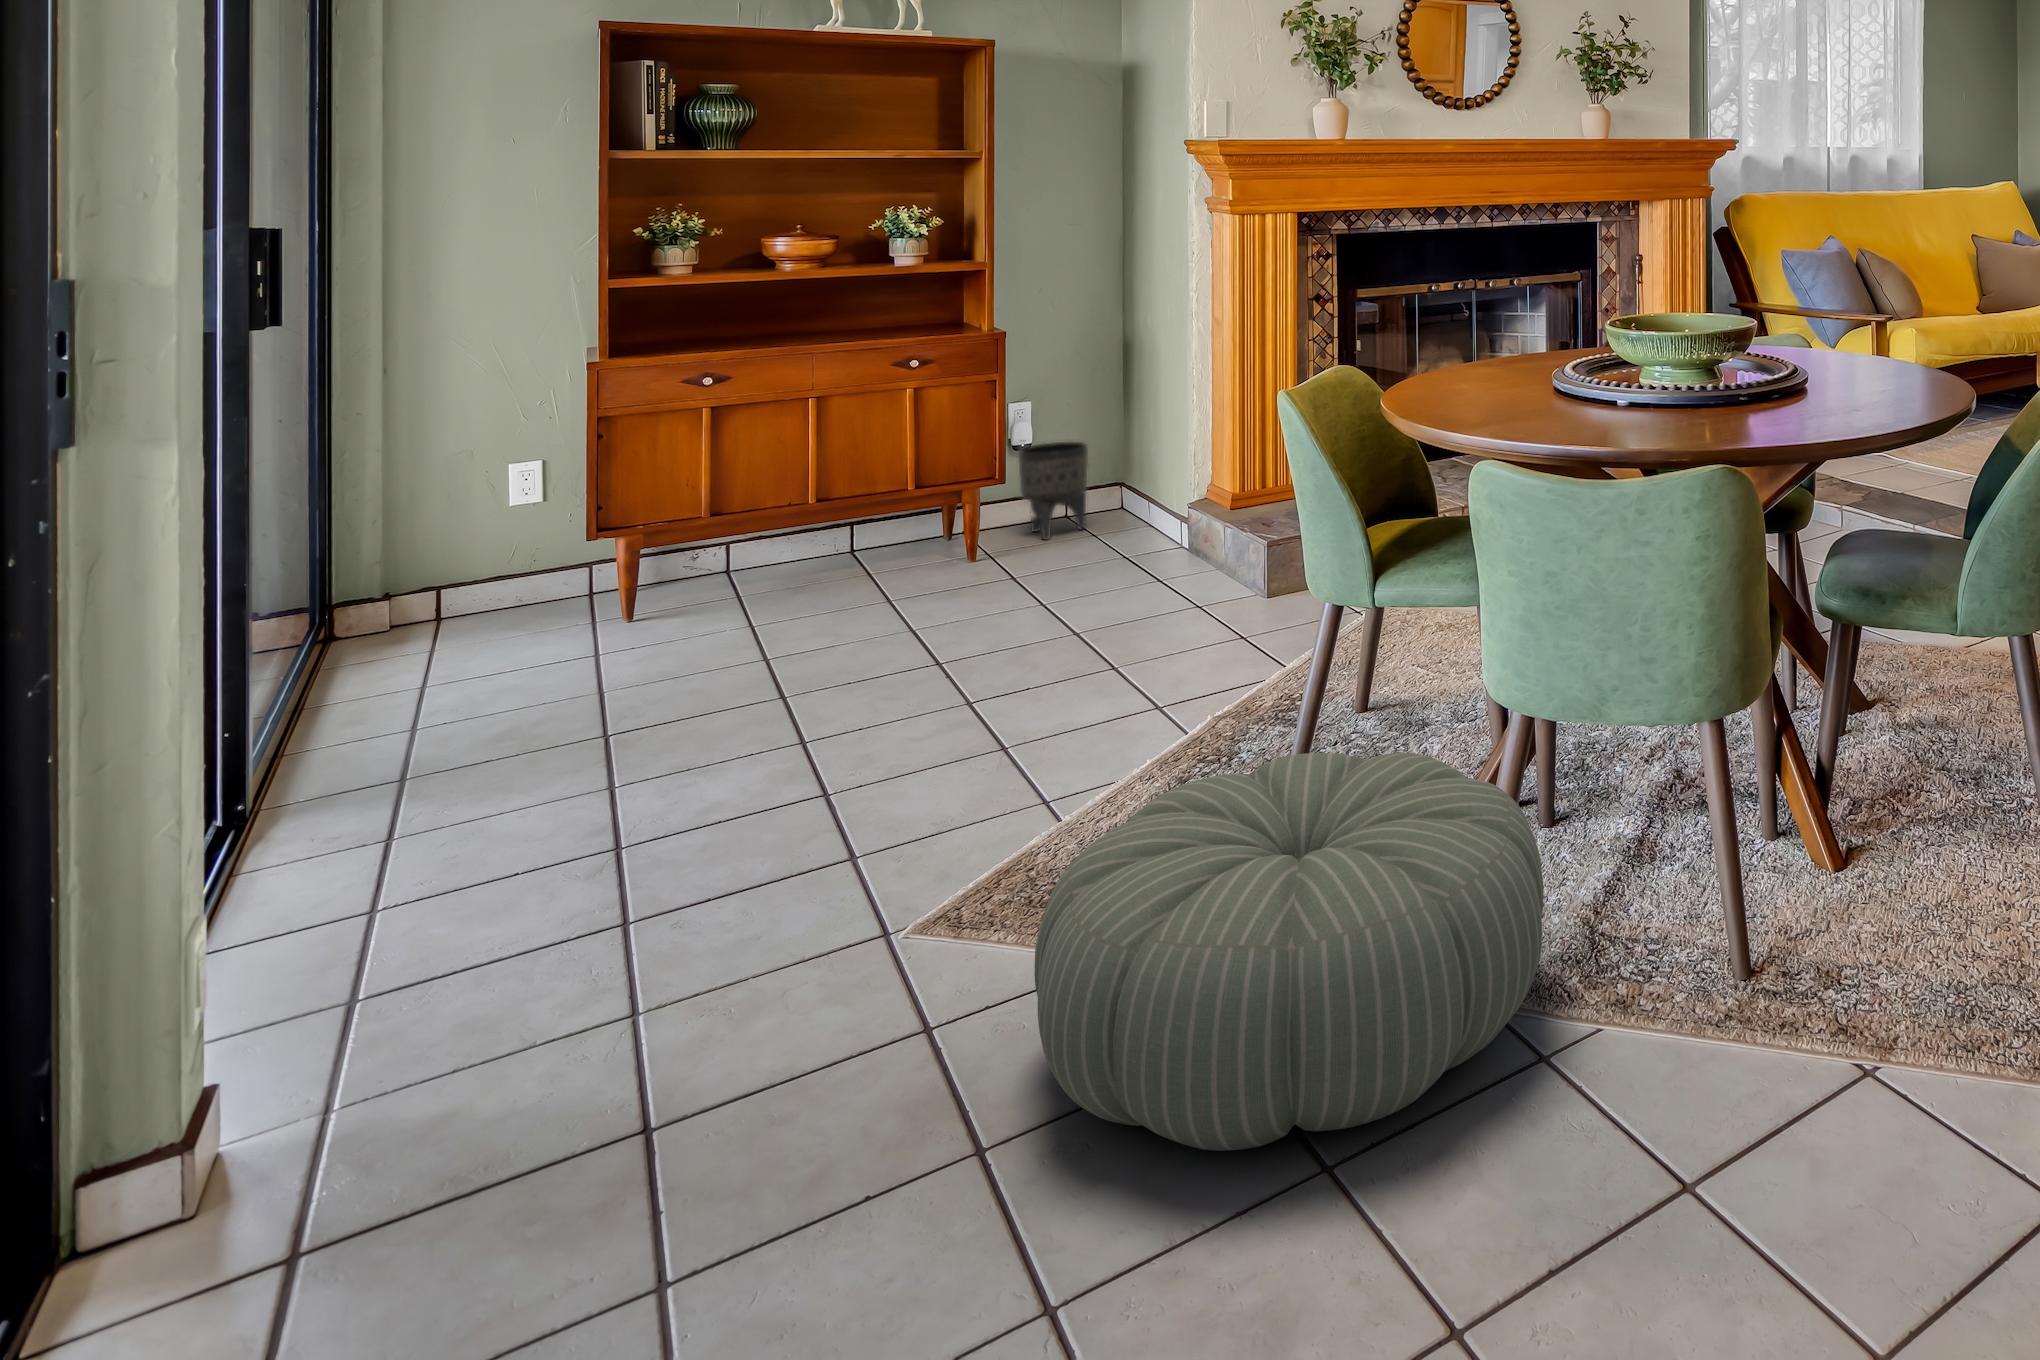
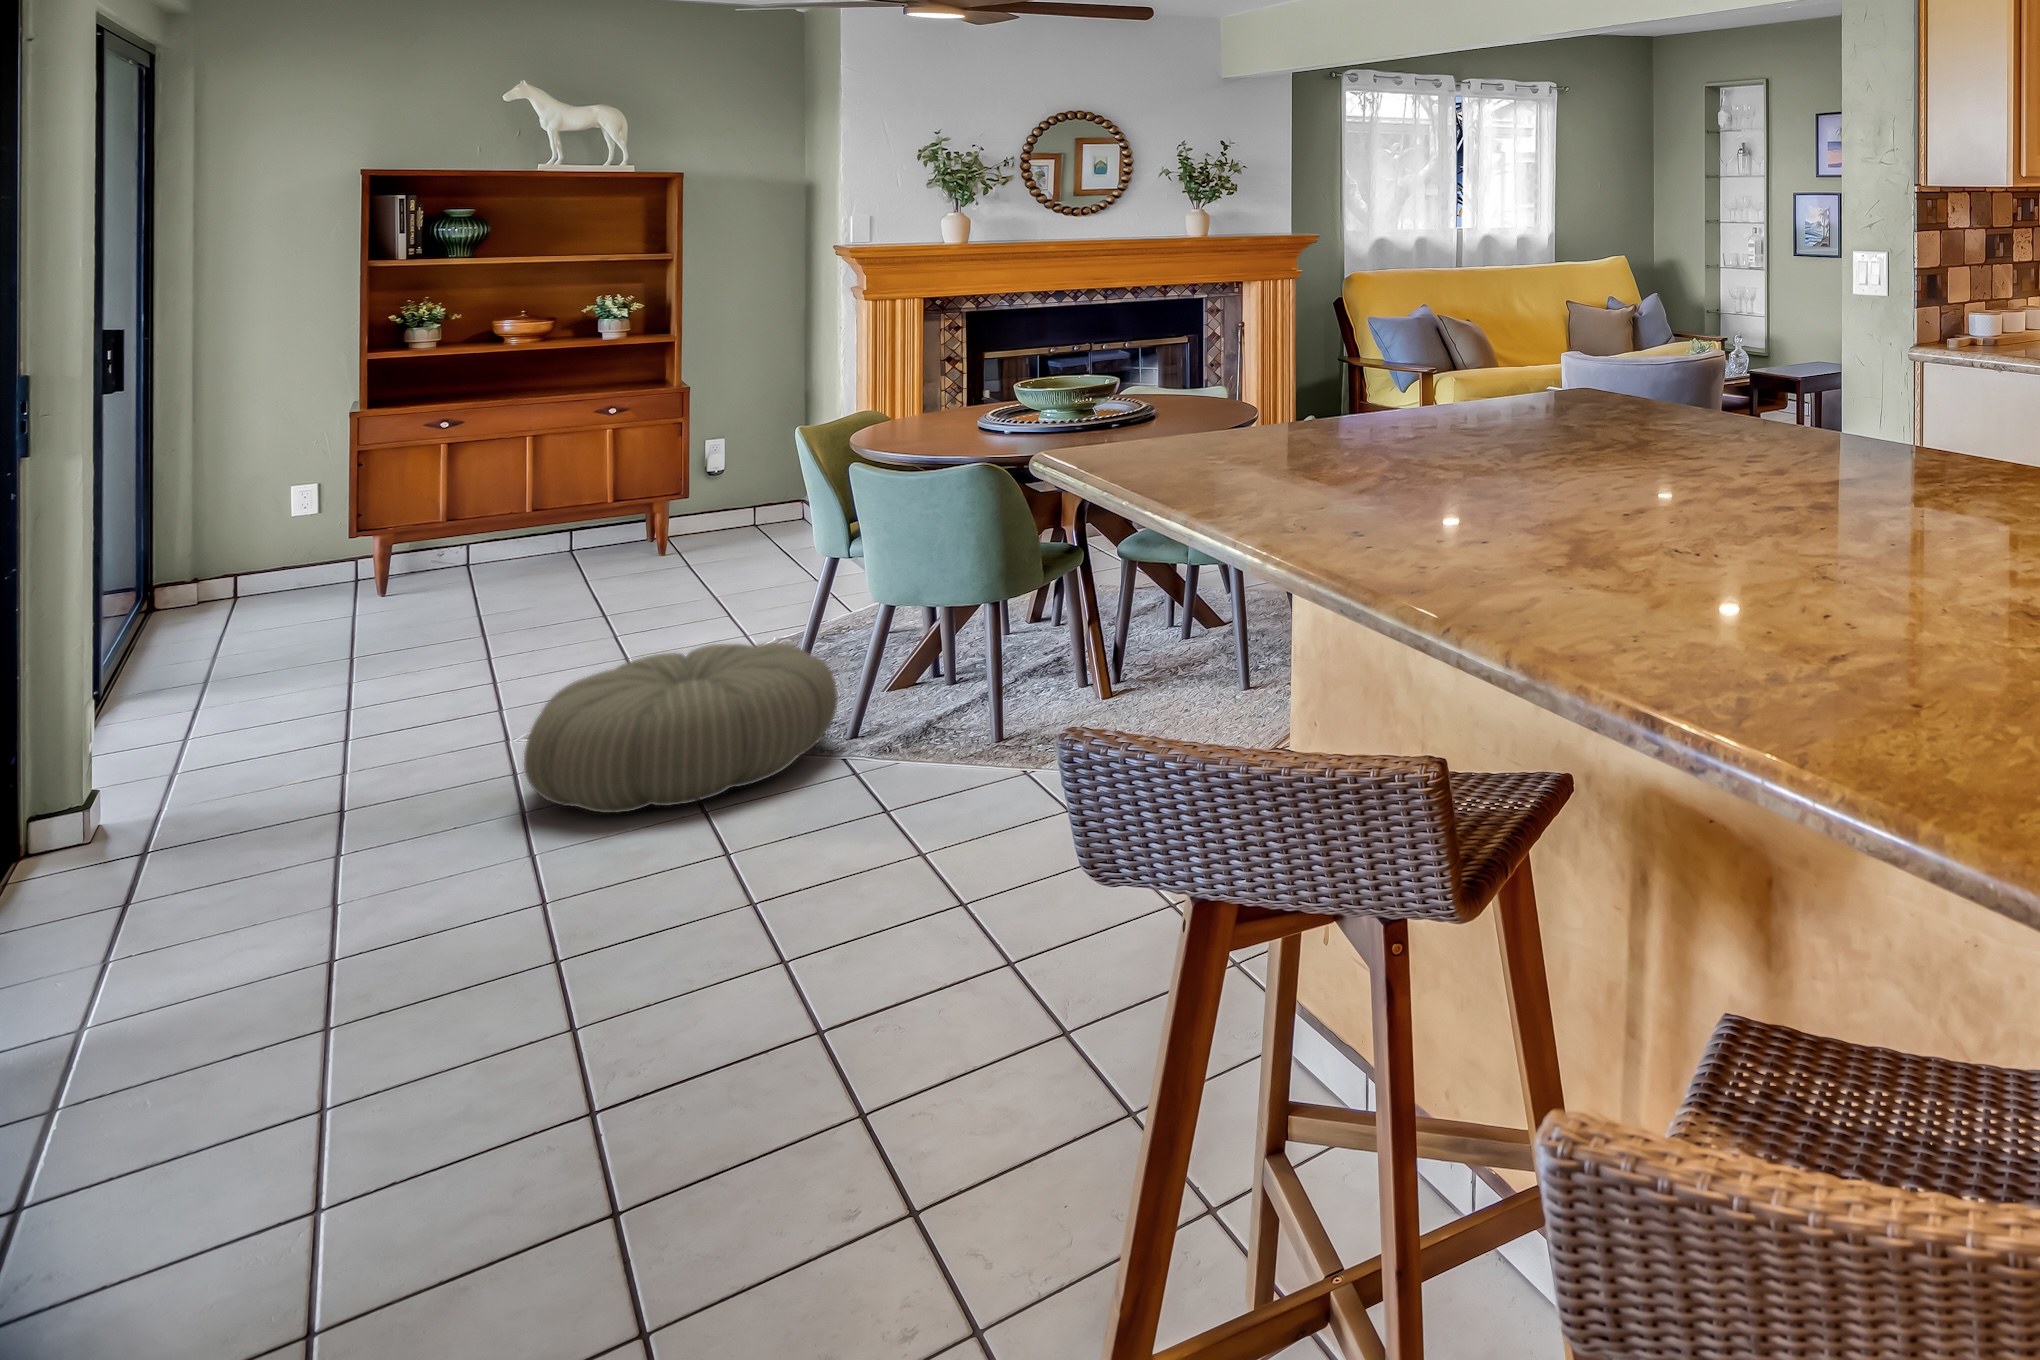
planter: present [1018,442,1088,540] -> none [700,468,758,541]

